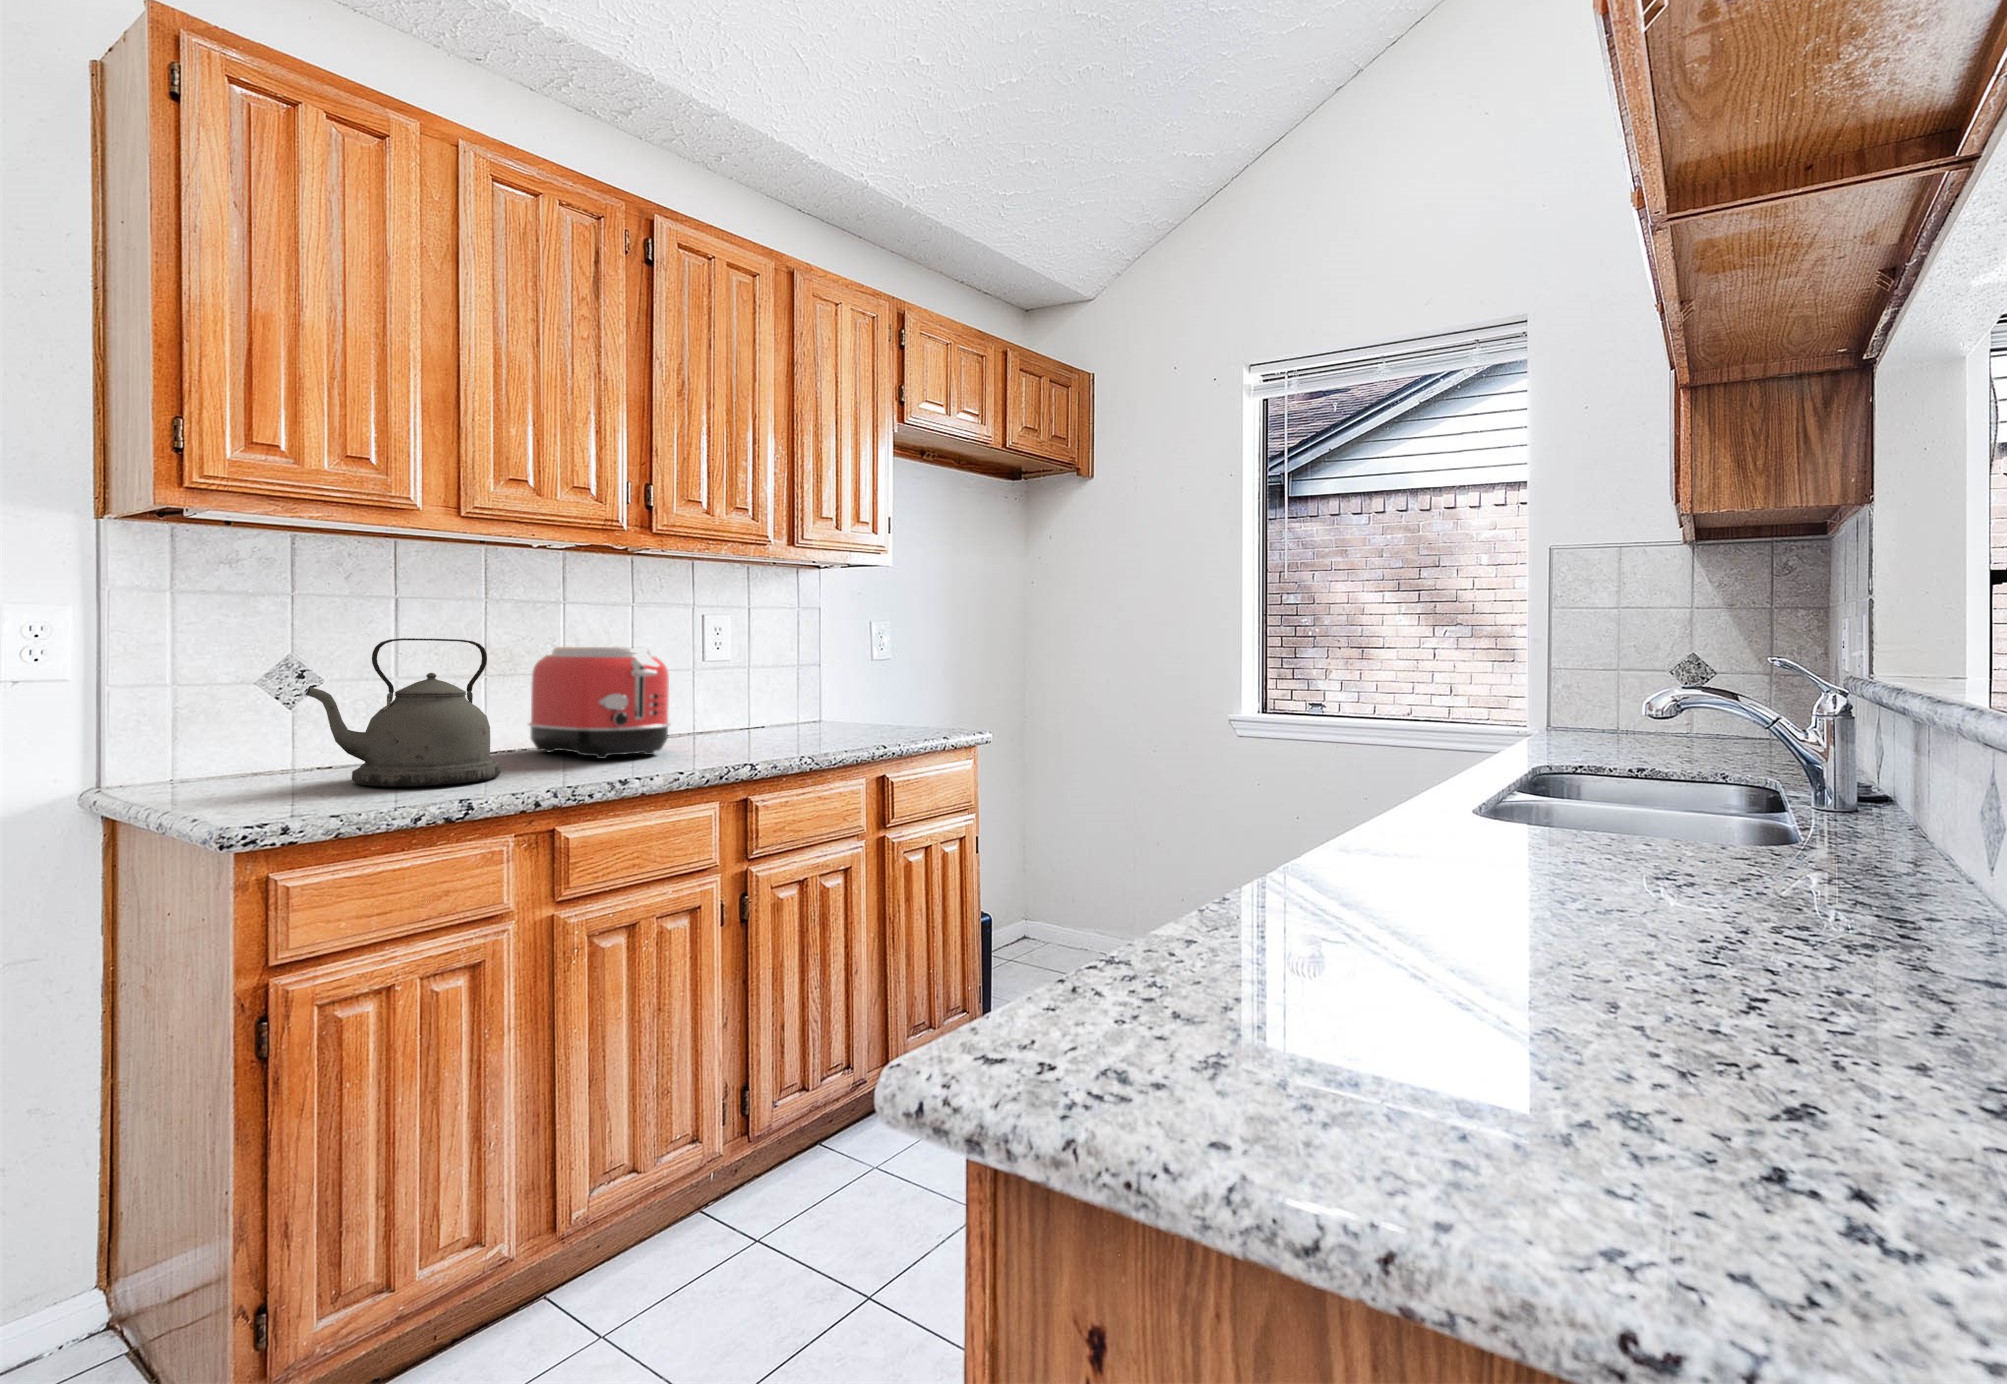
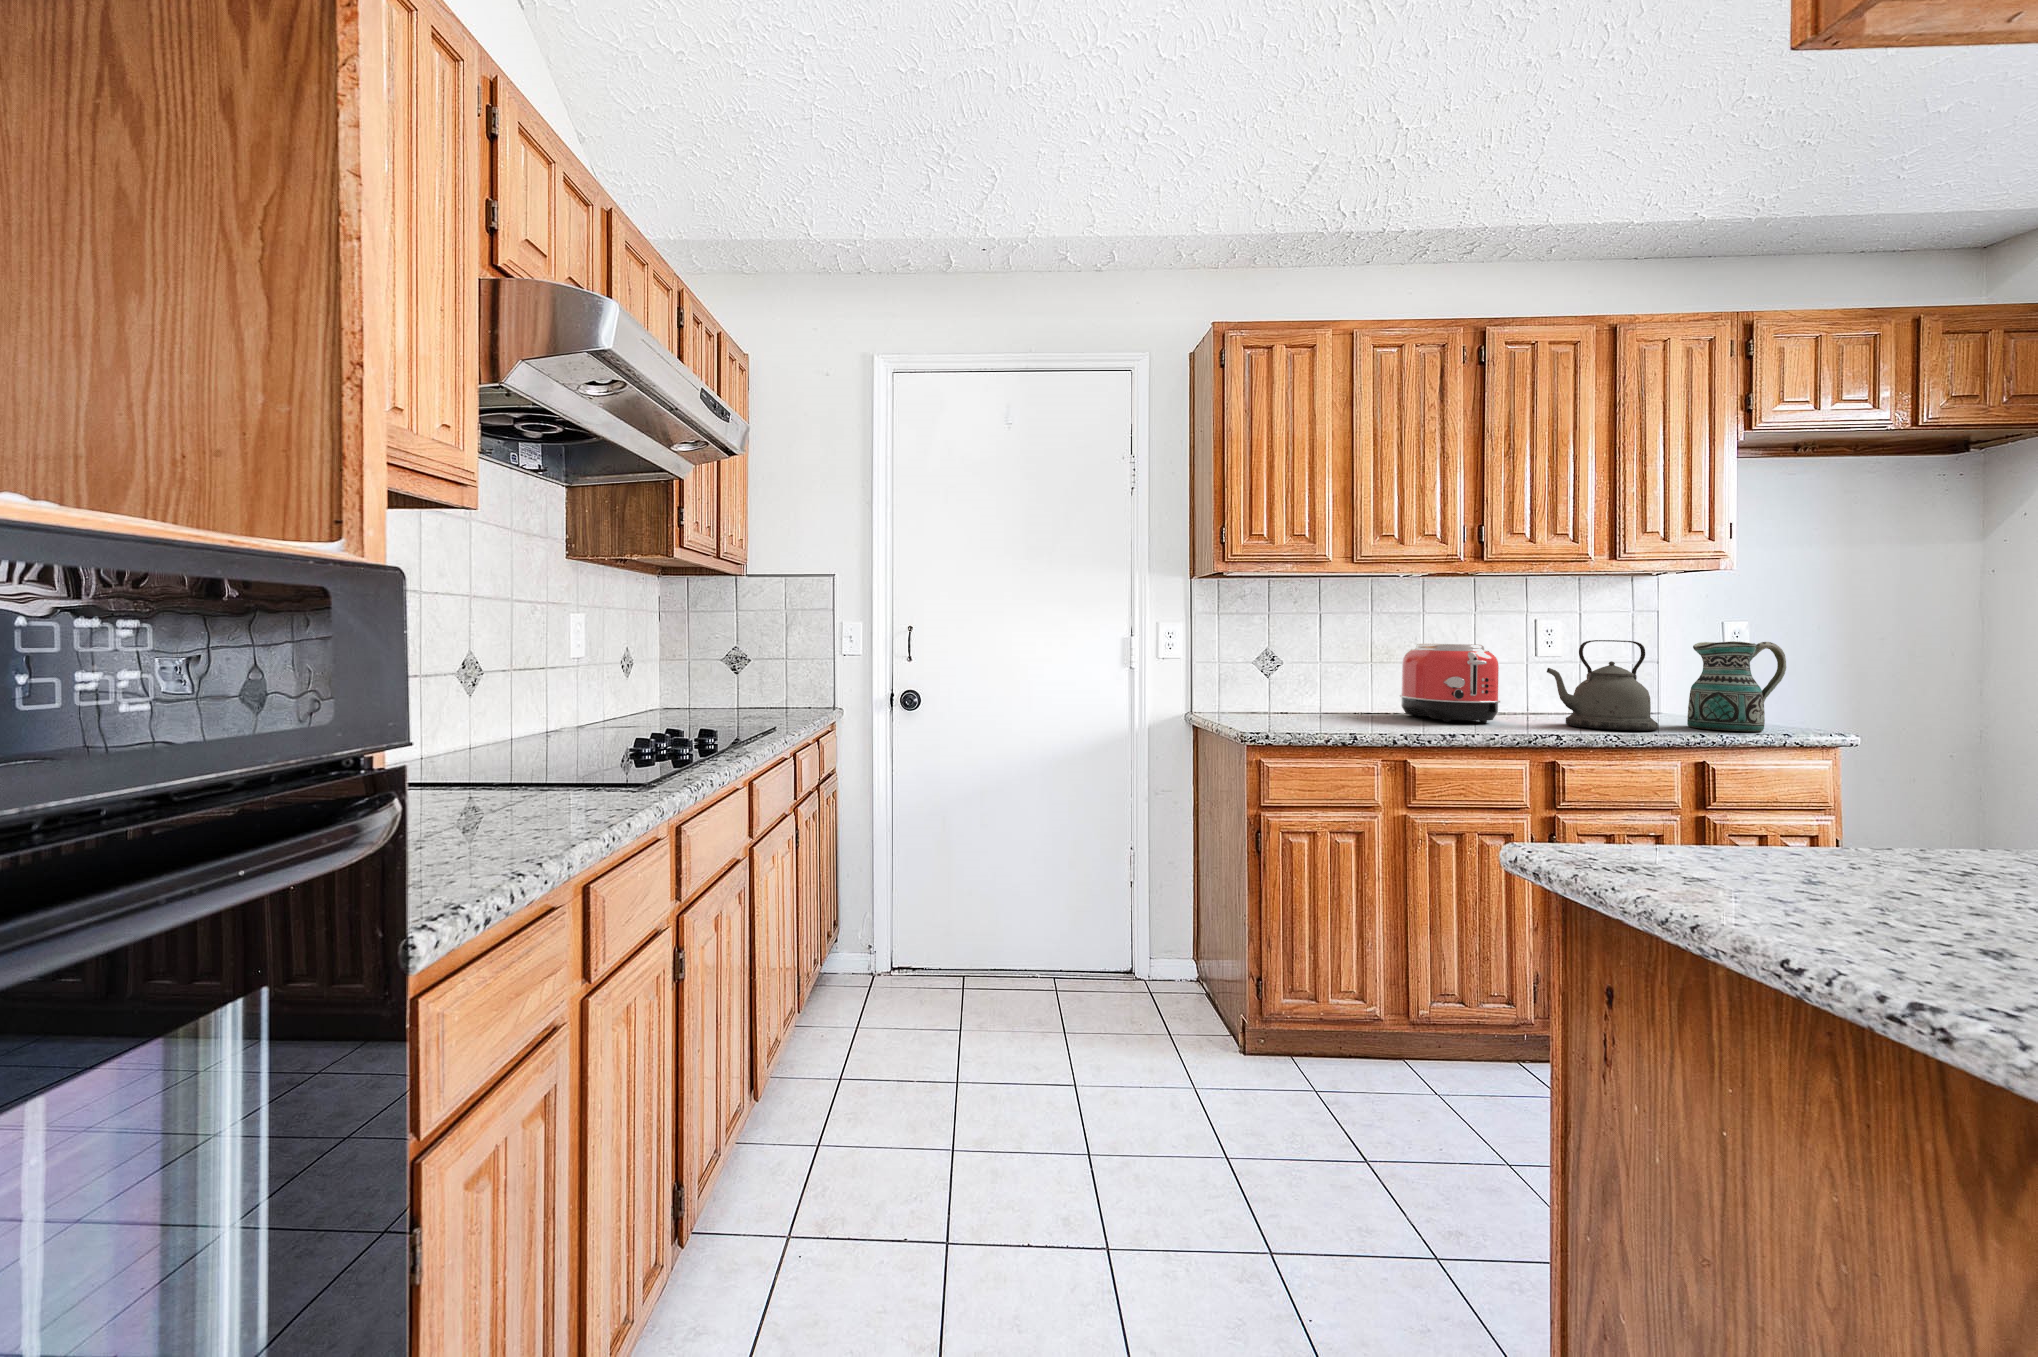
kettle: present [306,638,501,786] -> present [1547,640,1658,730]
ceramic pitcher: none [856,644,934,739] -> present [1687,641,1786,731]

